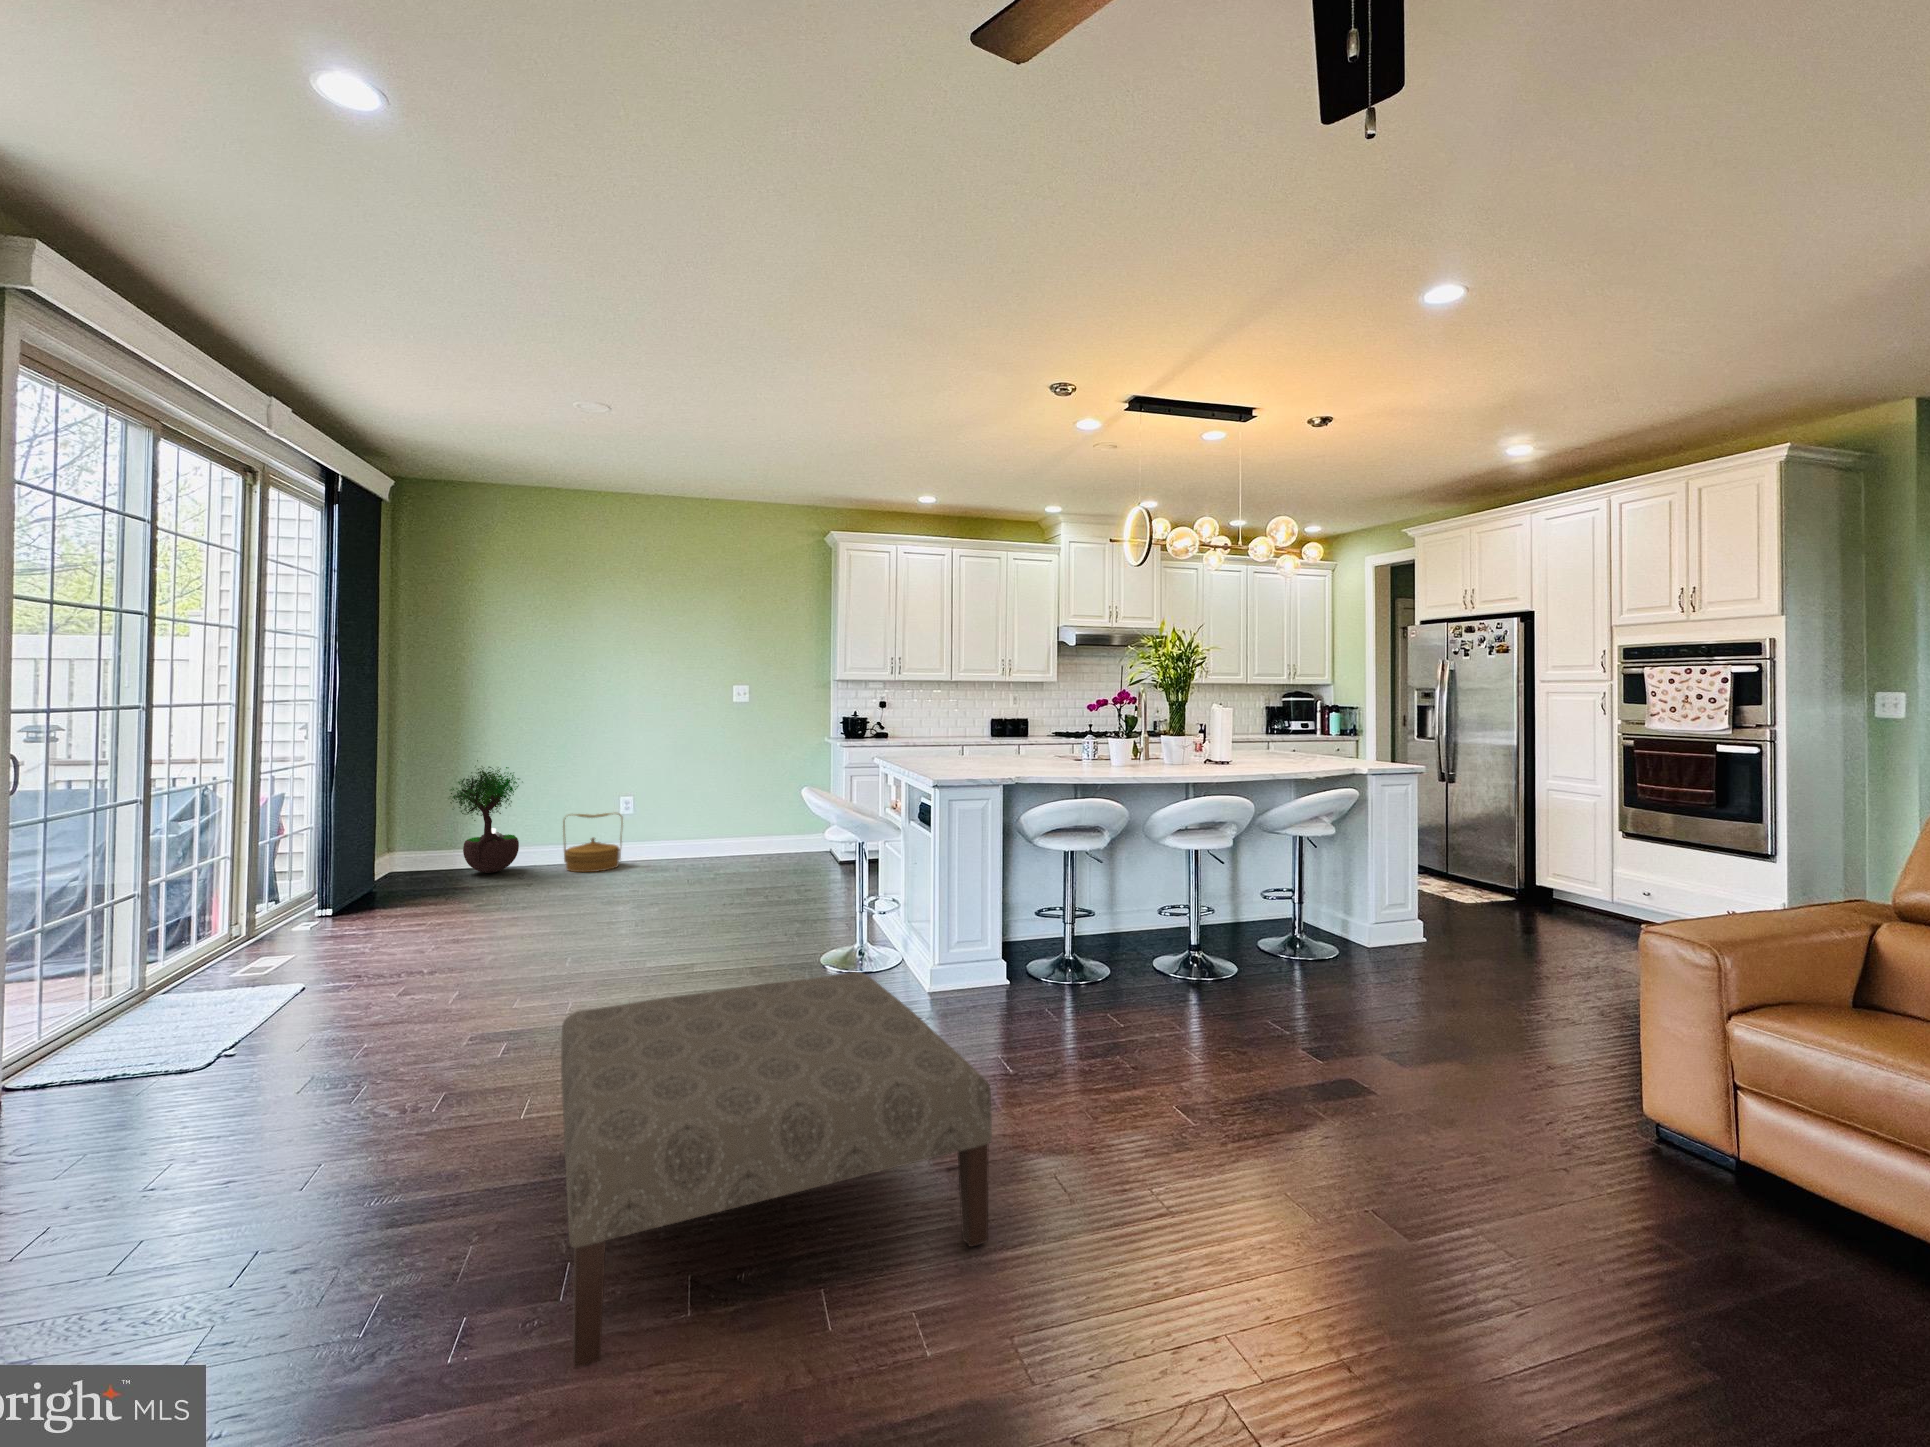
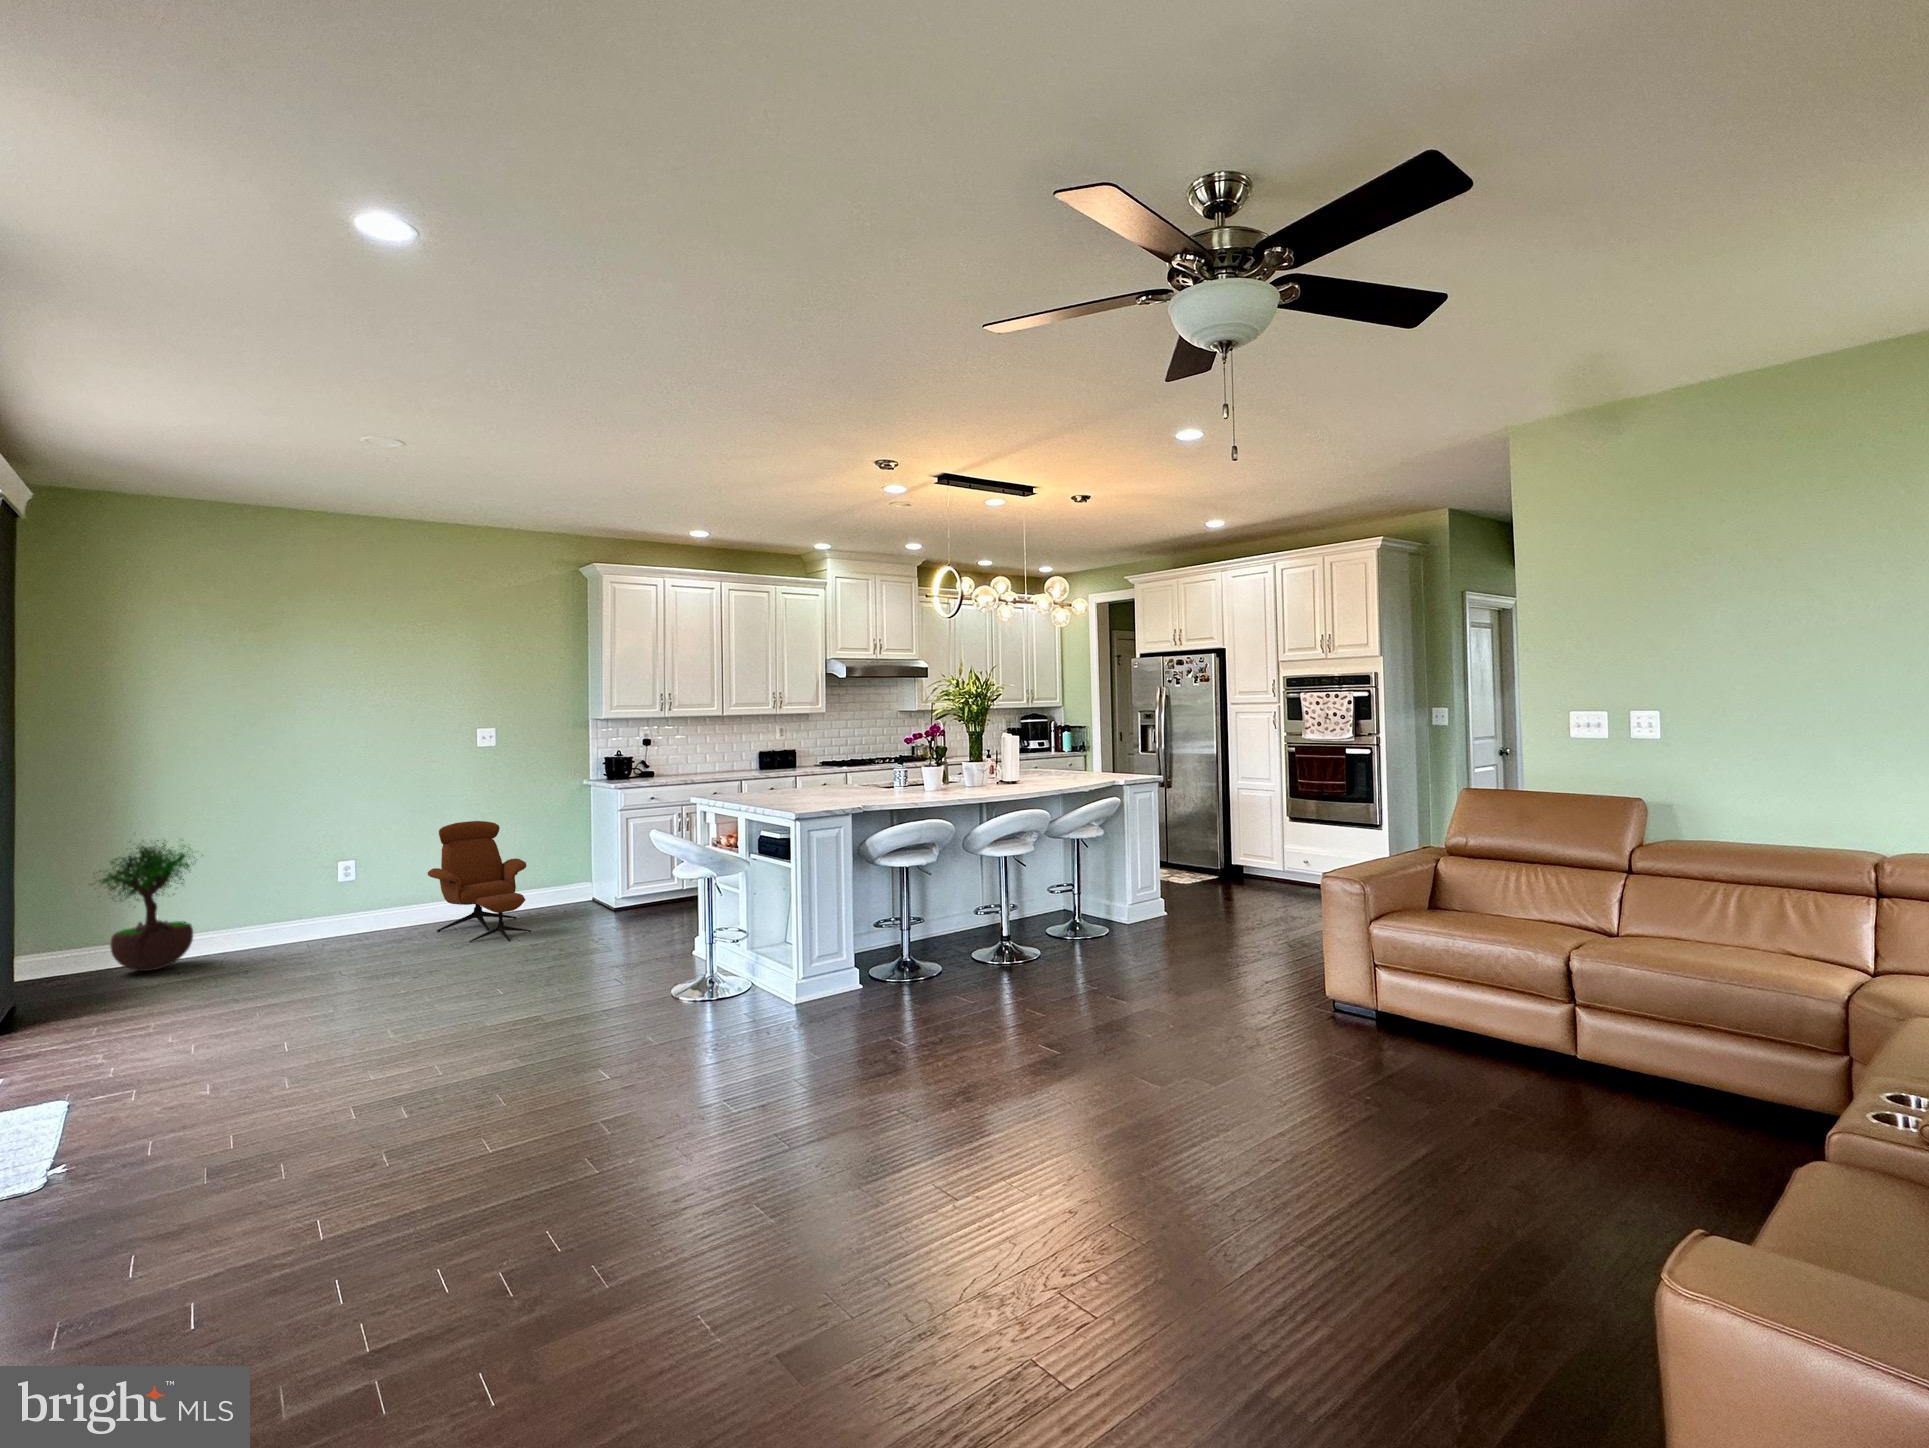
lounge chair: none [688,769,768,881] -> present [428,821,531,942]
woven basket: present [563,813,623,872] -> none [258,881,341,956]
ottoman: present [561,972,992,1368] -> none [523,991,959,1333]

